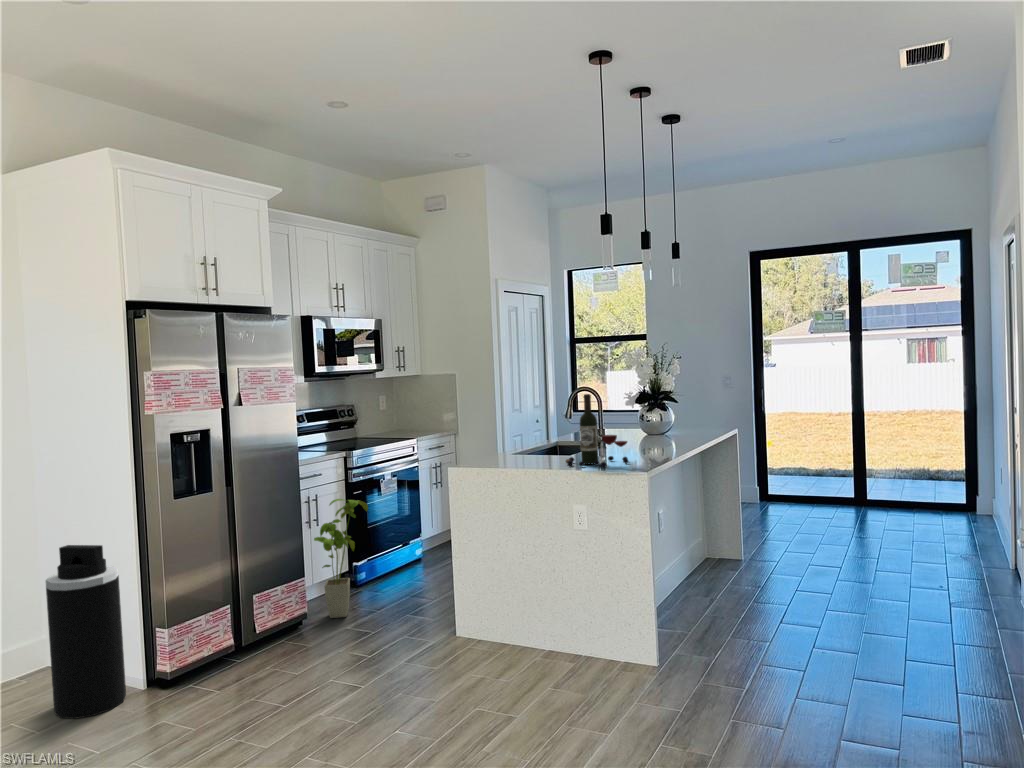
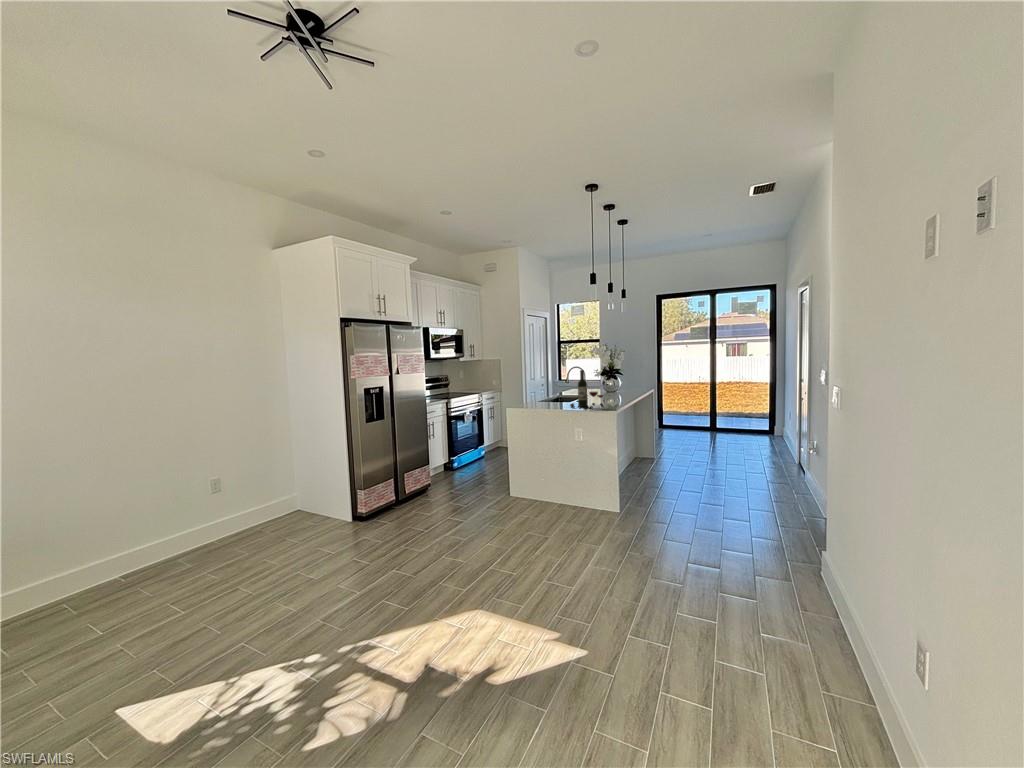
house plant: present [314,499,368,618] -> none [433,424,461,486]
trash can: present [46,545,126,719] -> none [302,447,343,536]

